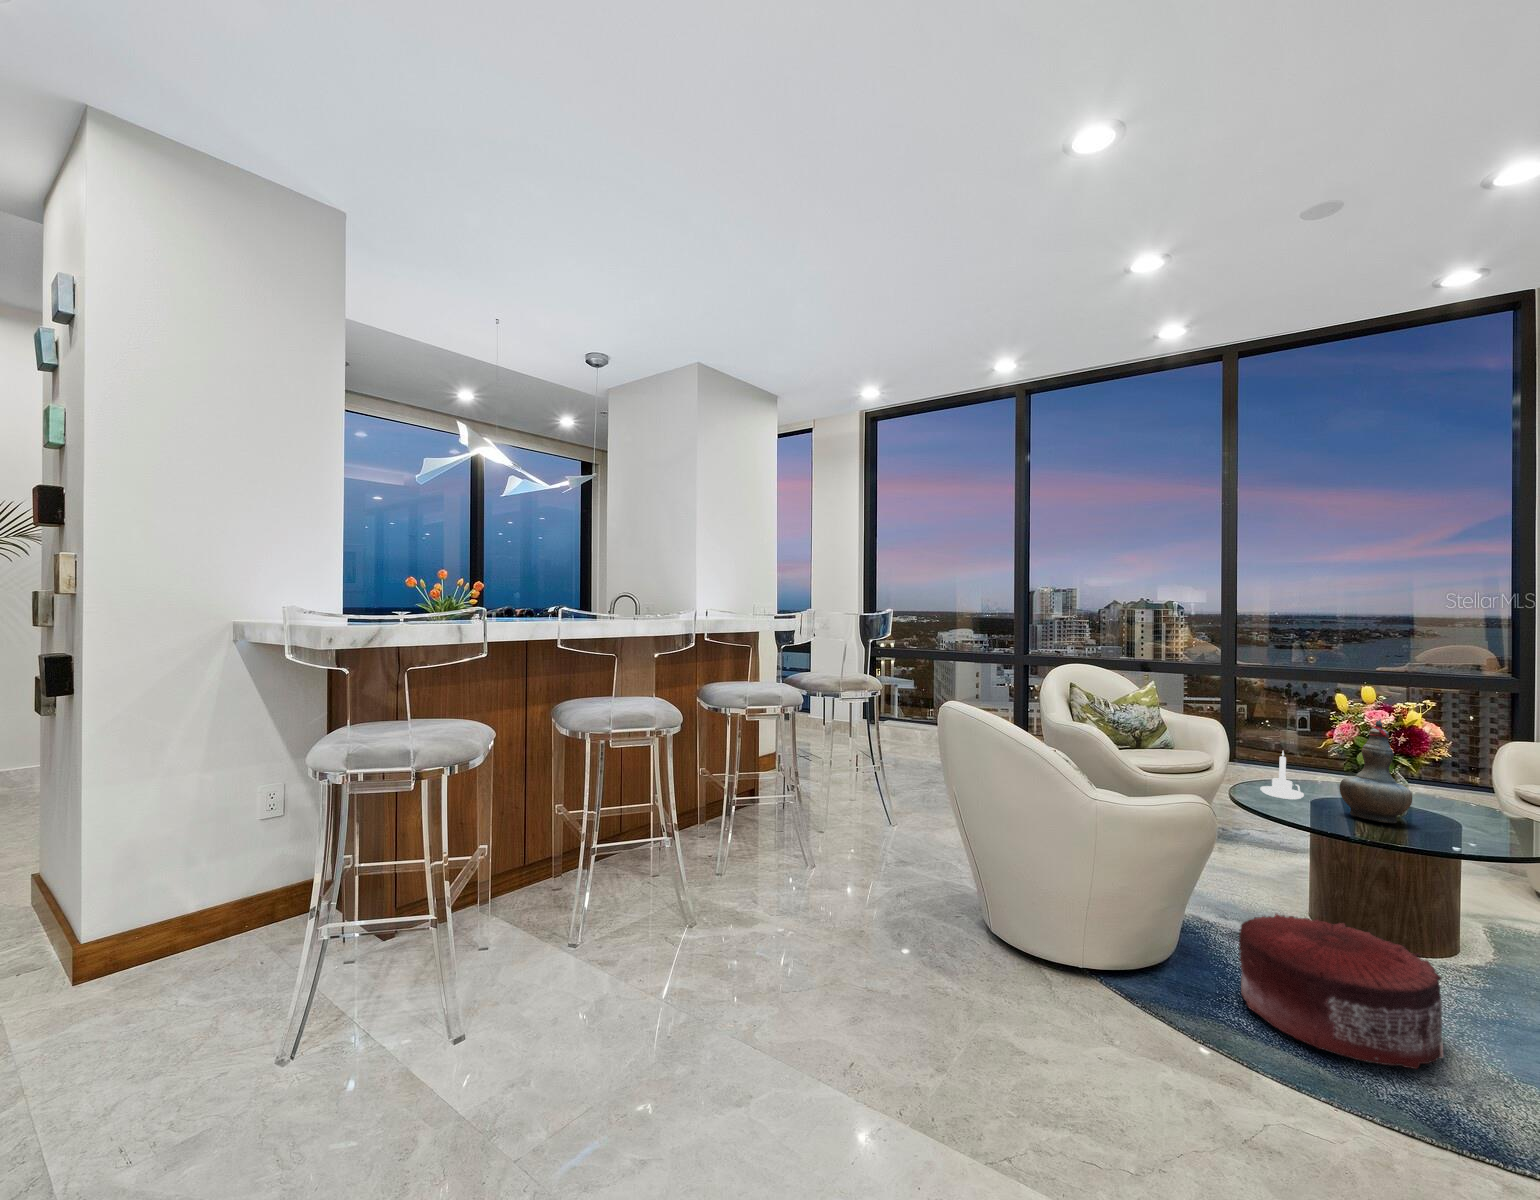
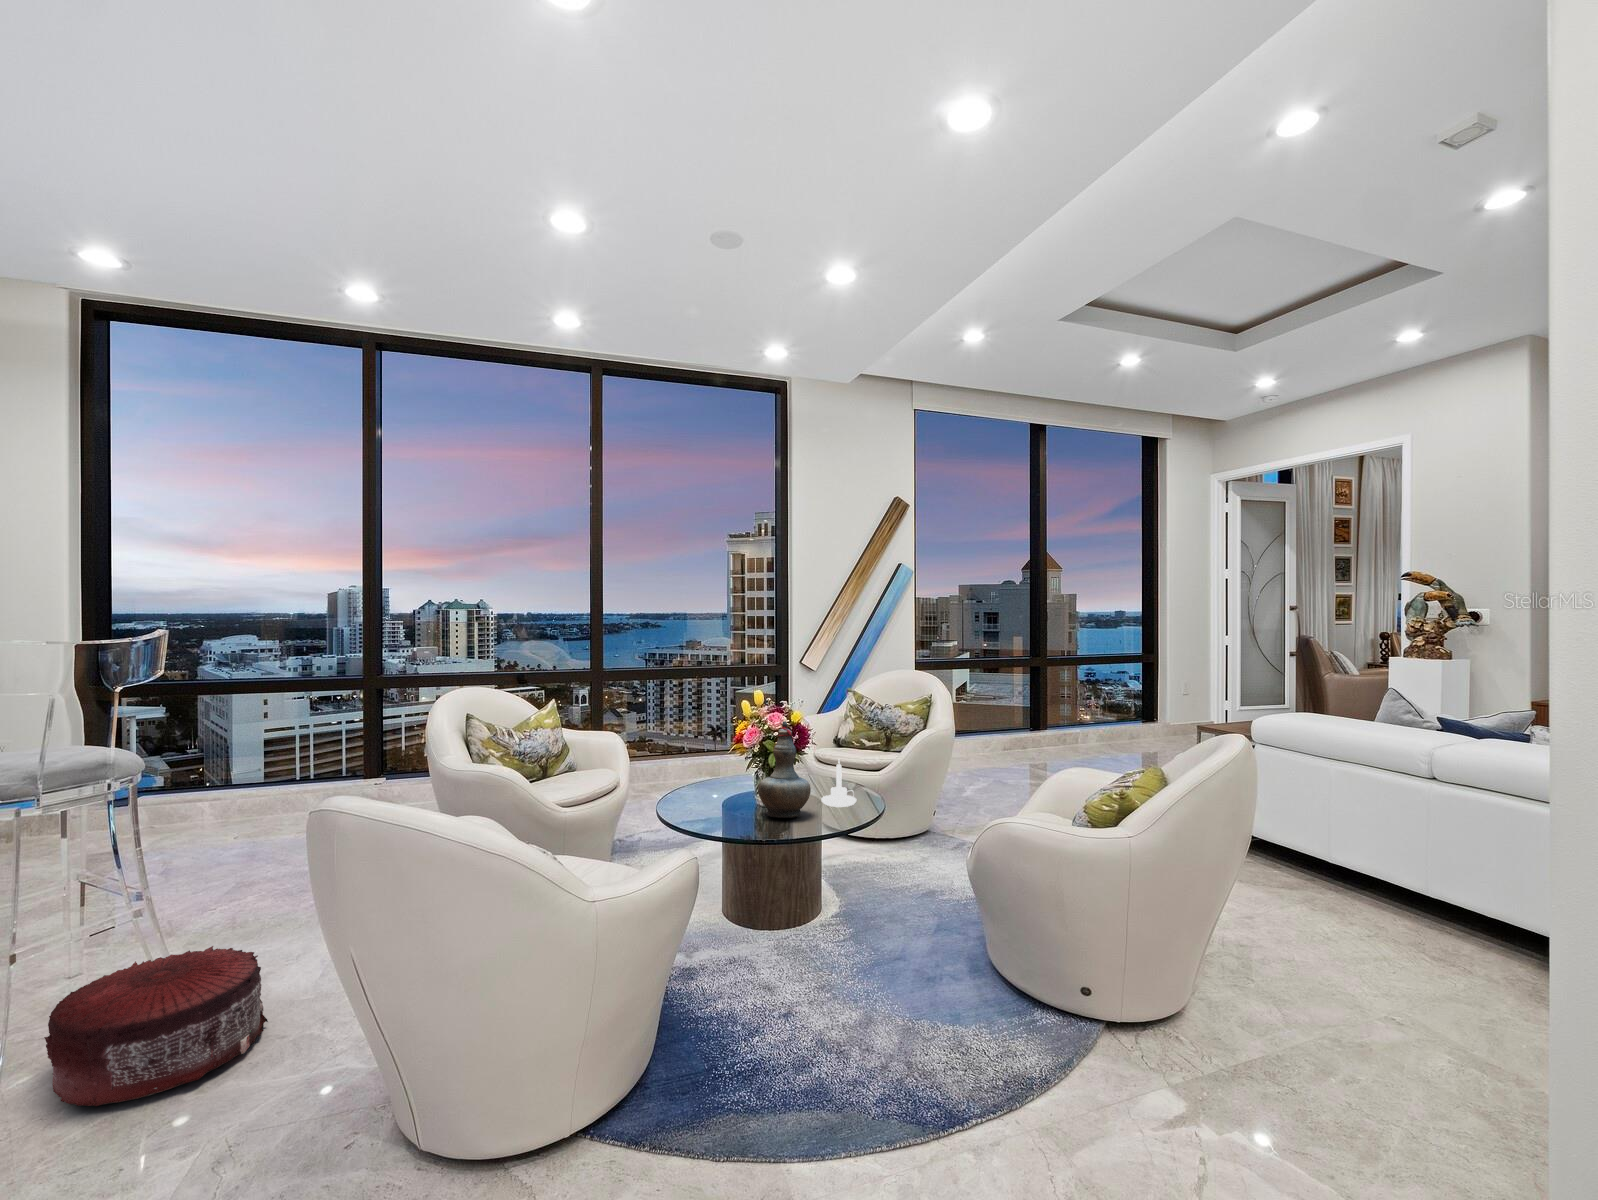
candle holder: present [1260,751,1304,799] -> present [821,760,857,807]
pouf: present [1239,914,1443,1069] -> present [44,946,268,1106]

